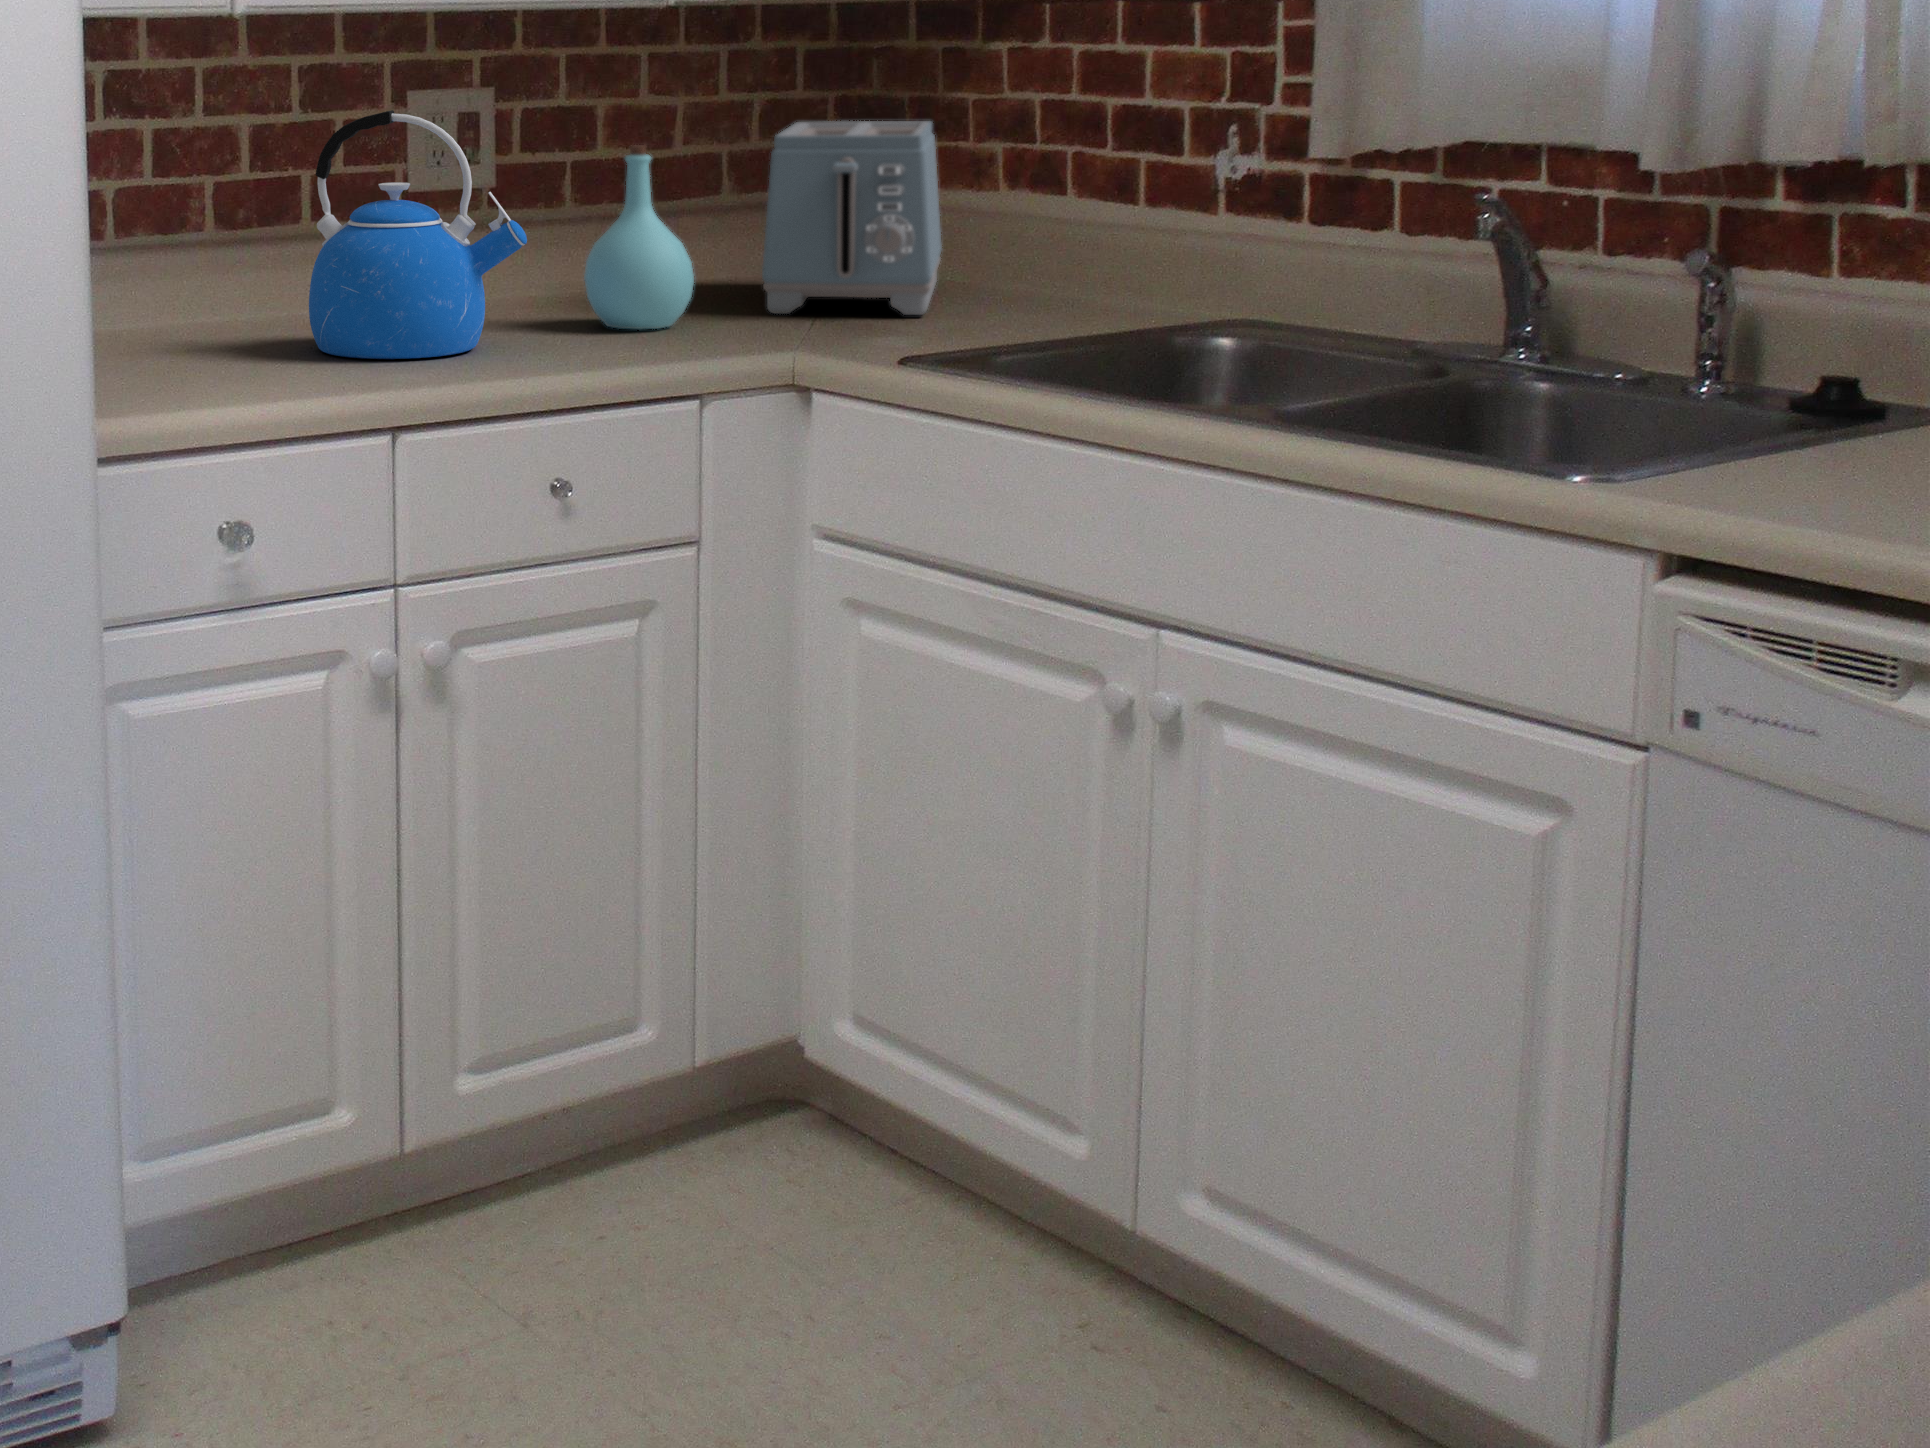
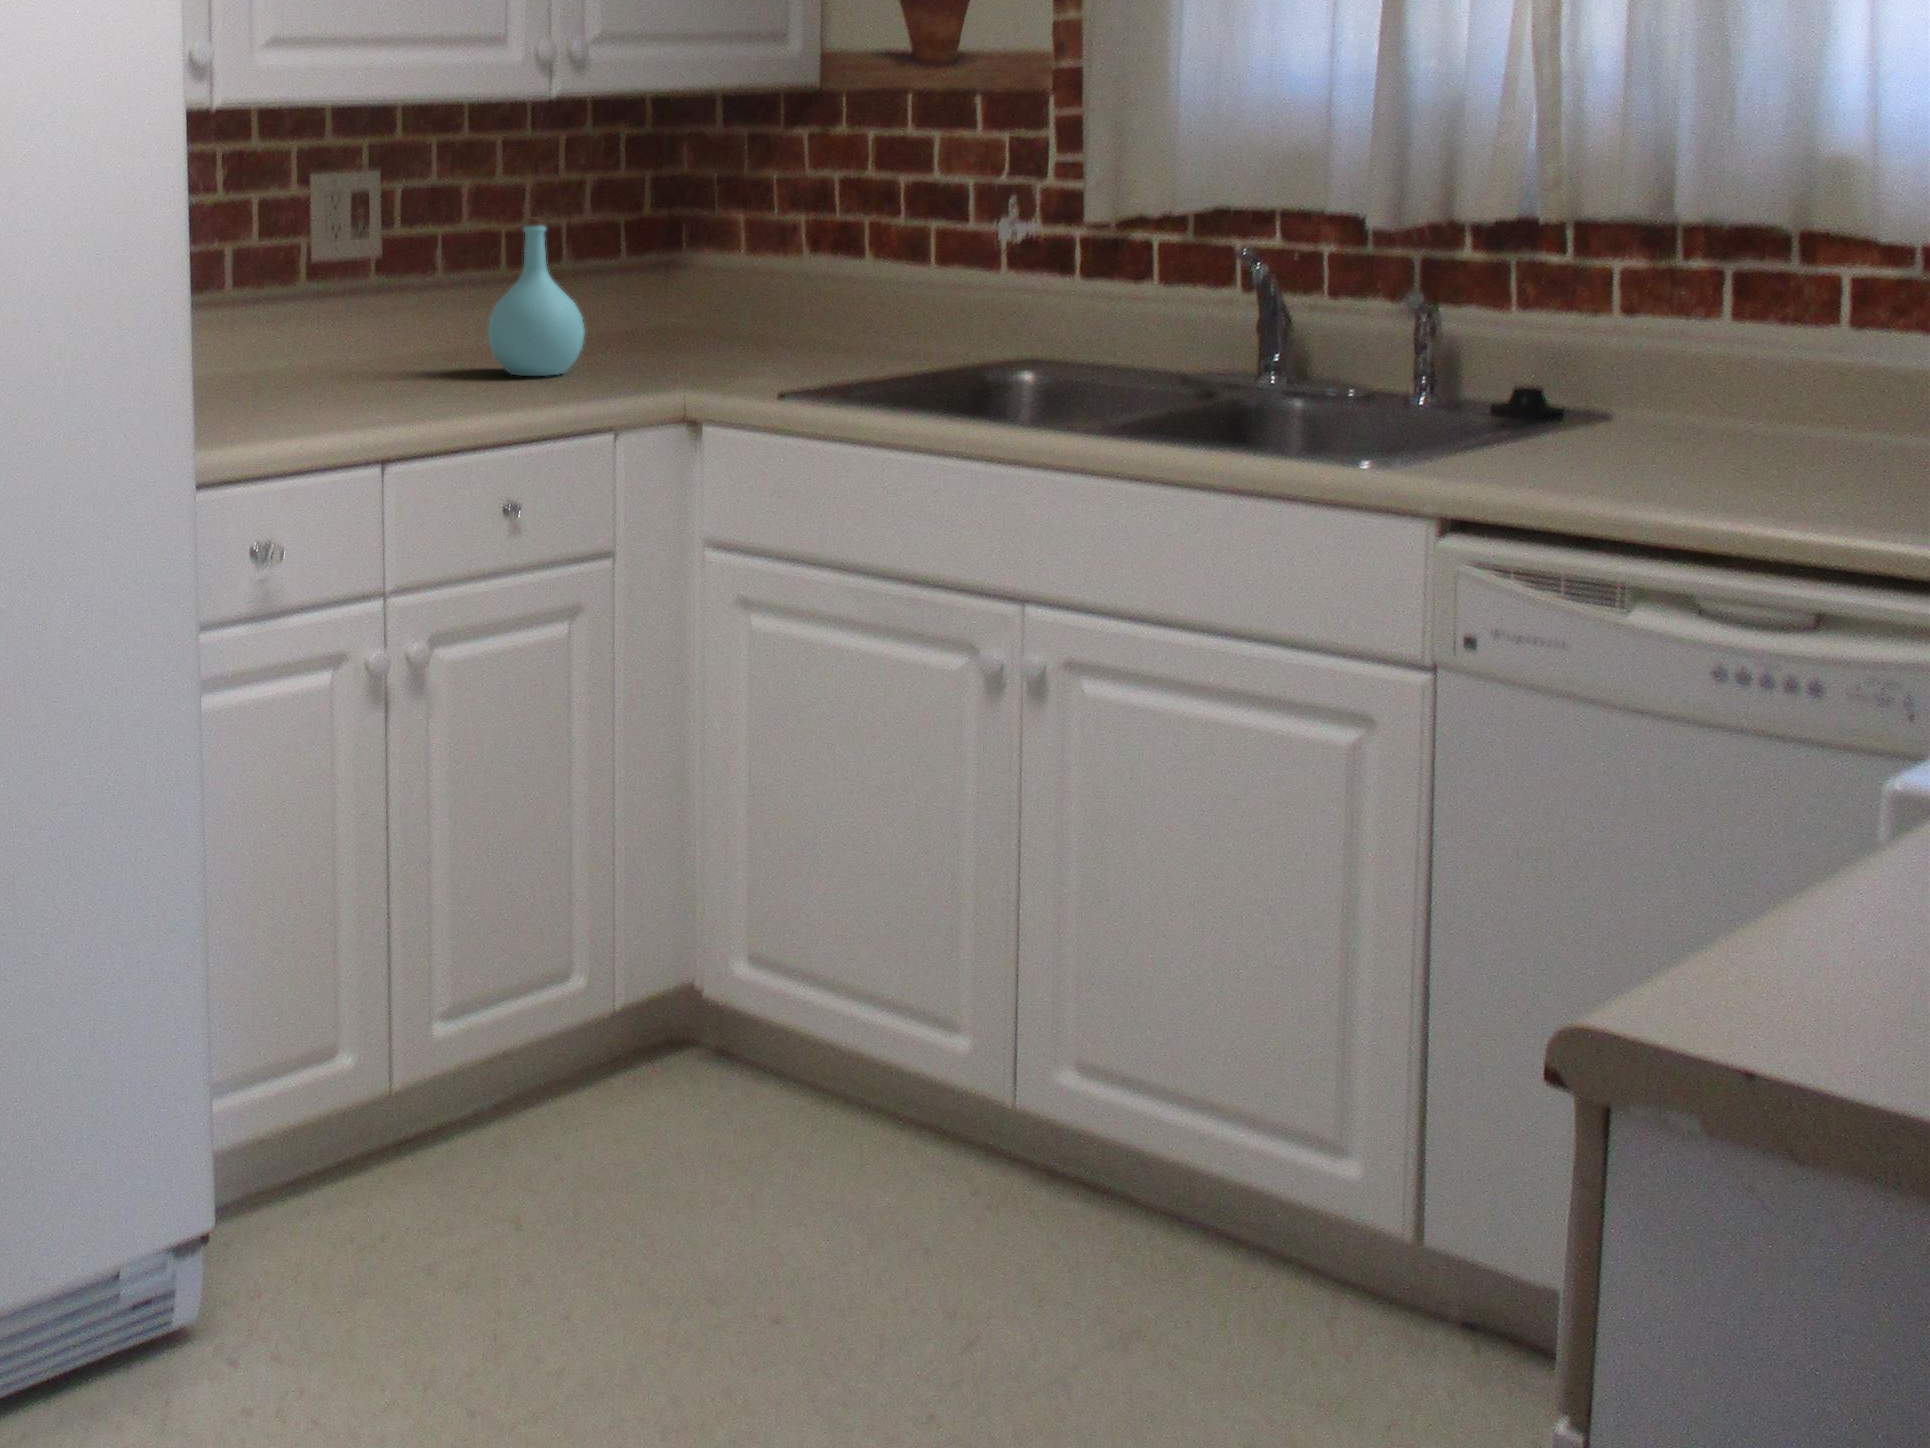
kettle: present [309,110,527,359] -> none [273,189,463,404]
toaster: present [762,121,942,315] -> none [627,195,775,361]

